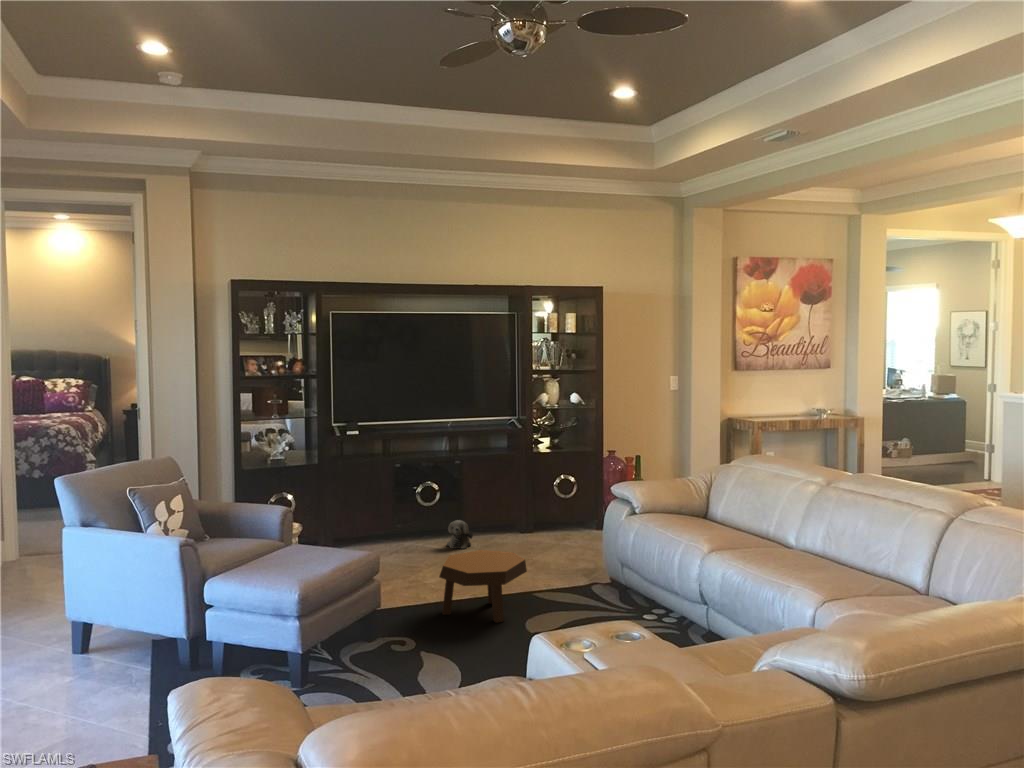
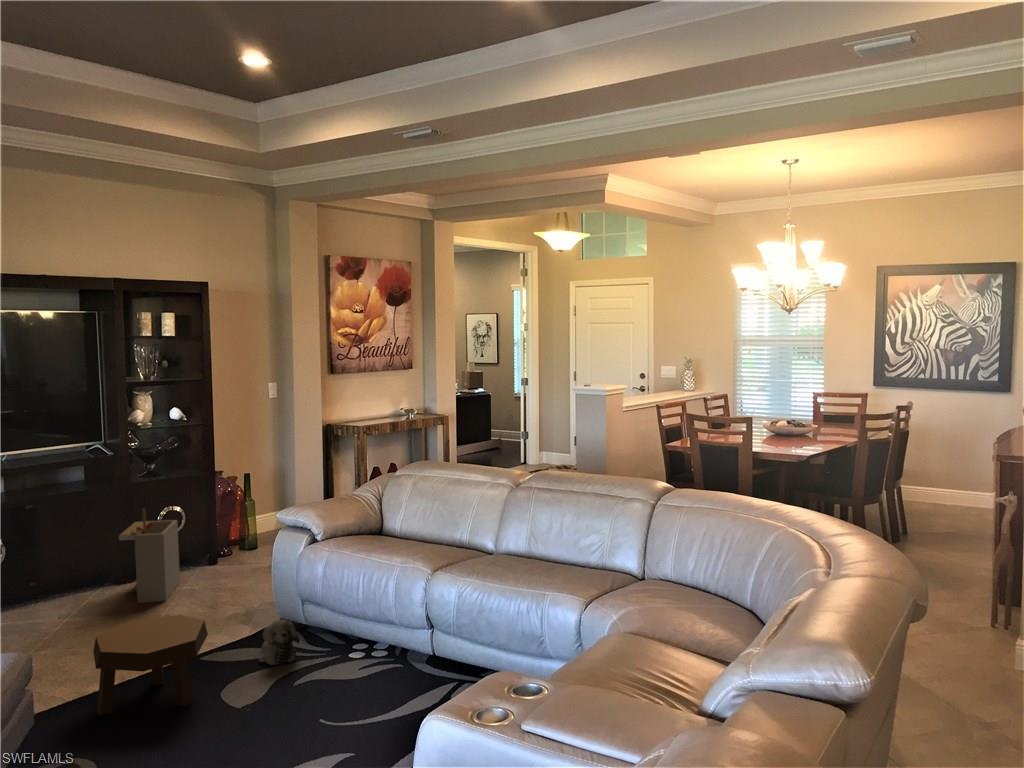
storage bin: none [515,471,566,549] -> present [119,508,180,603]
plush toy: present [447,520,473,549] -> present [259,620,300,665]

